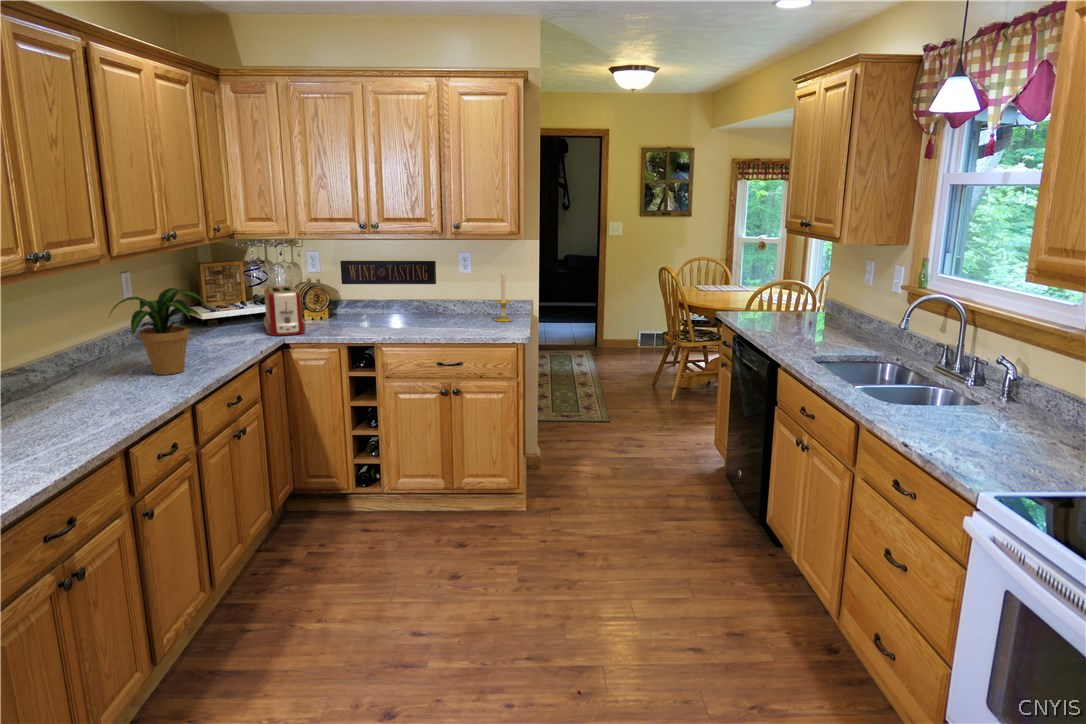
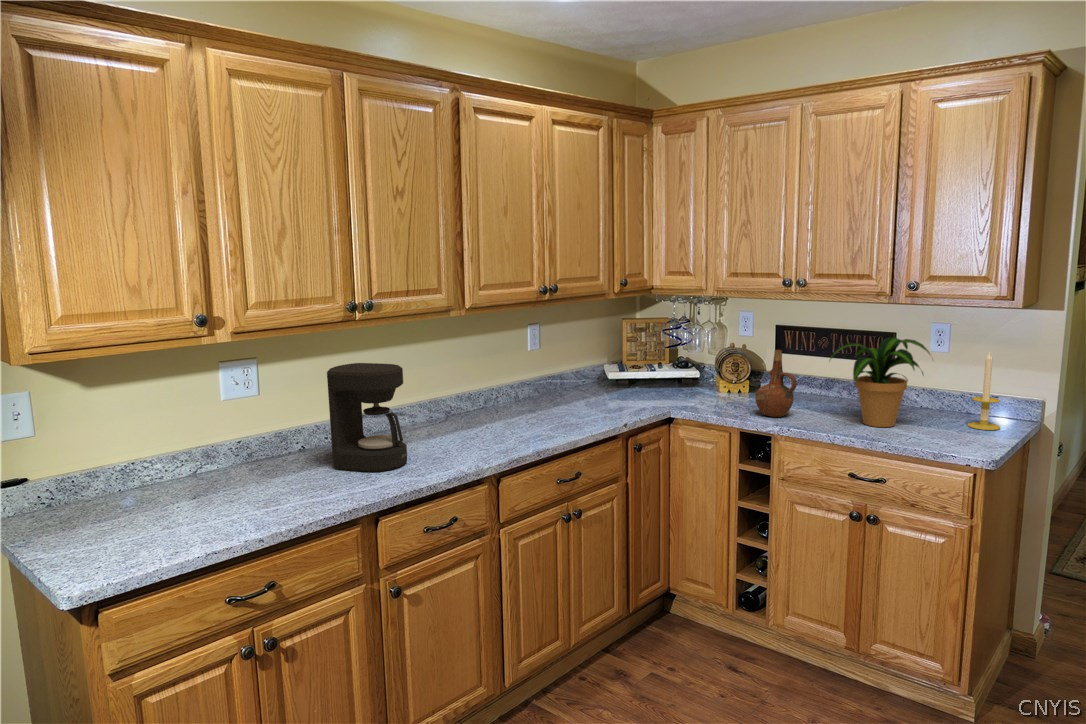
ceramic pitcher: none [354,279,385,331] -> present [755,350,797,417]
toaster: present [264,286,306,336] -> none [657,349,707,408]
potted plant: present [110,288,205,375] -> present [830,337,930,427]
coffee maker: none [12,315,112,426] -> present [327,363,407,472]

